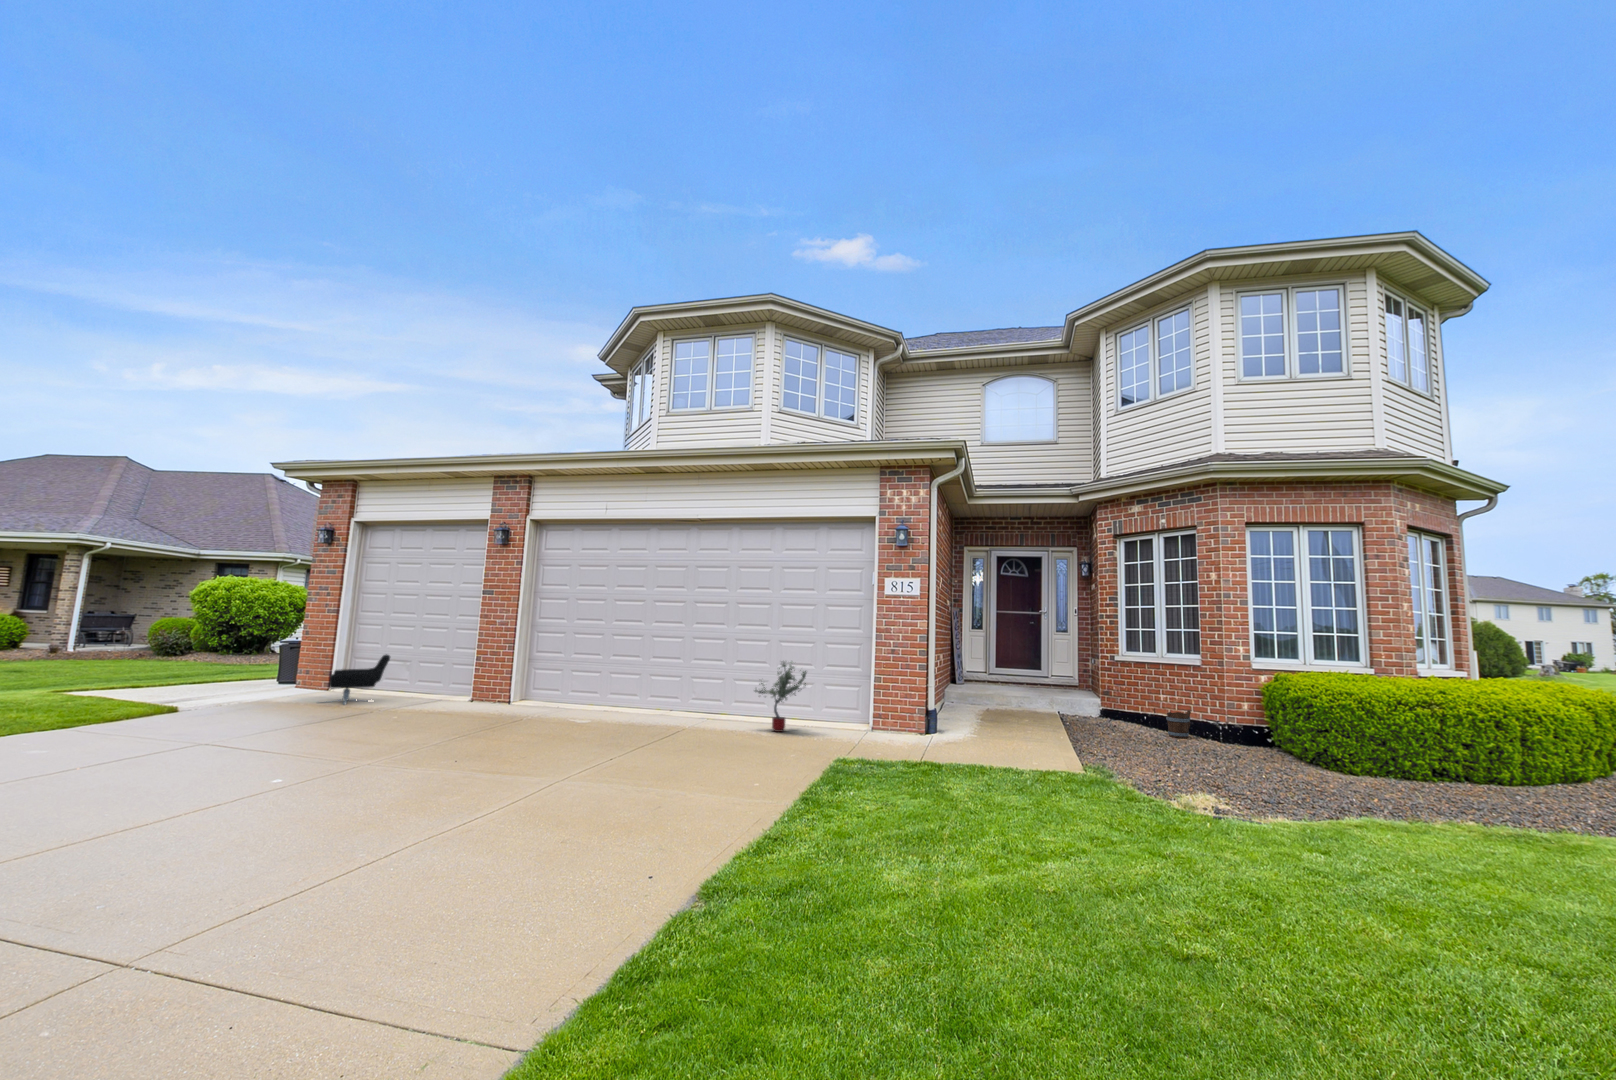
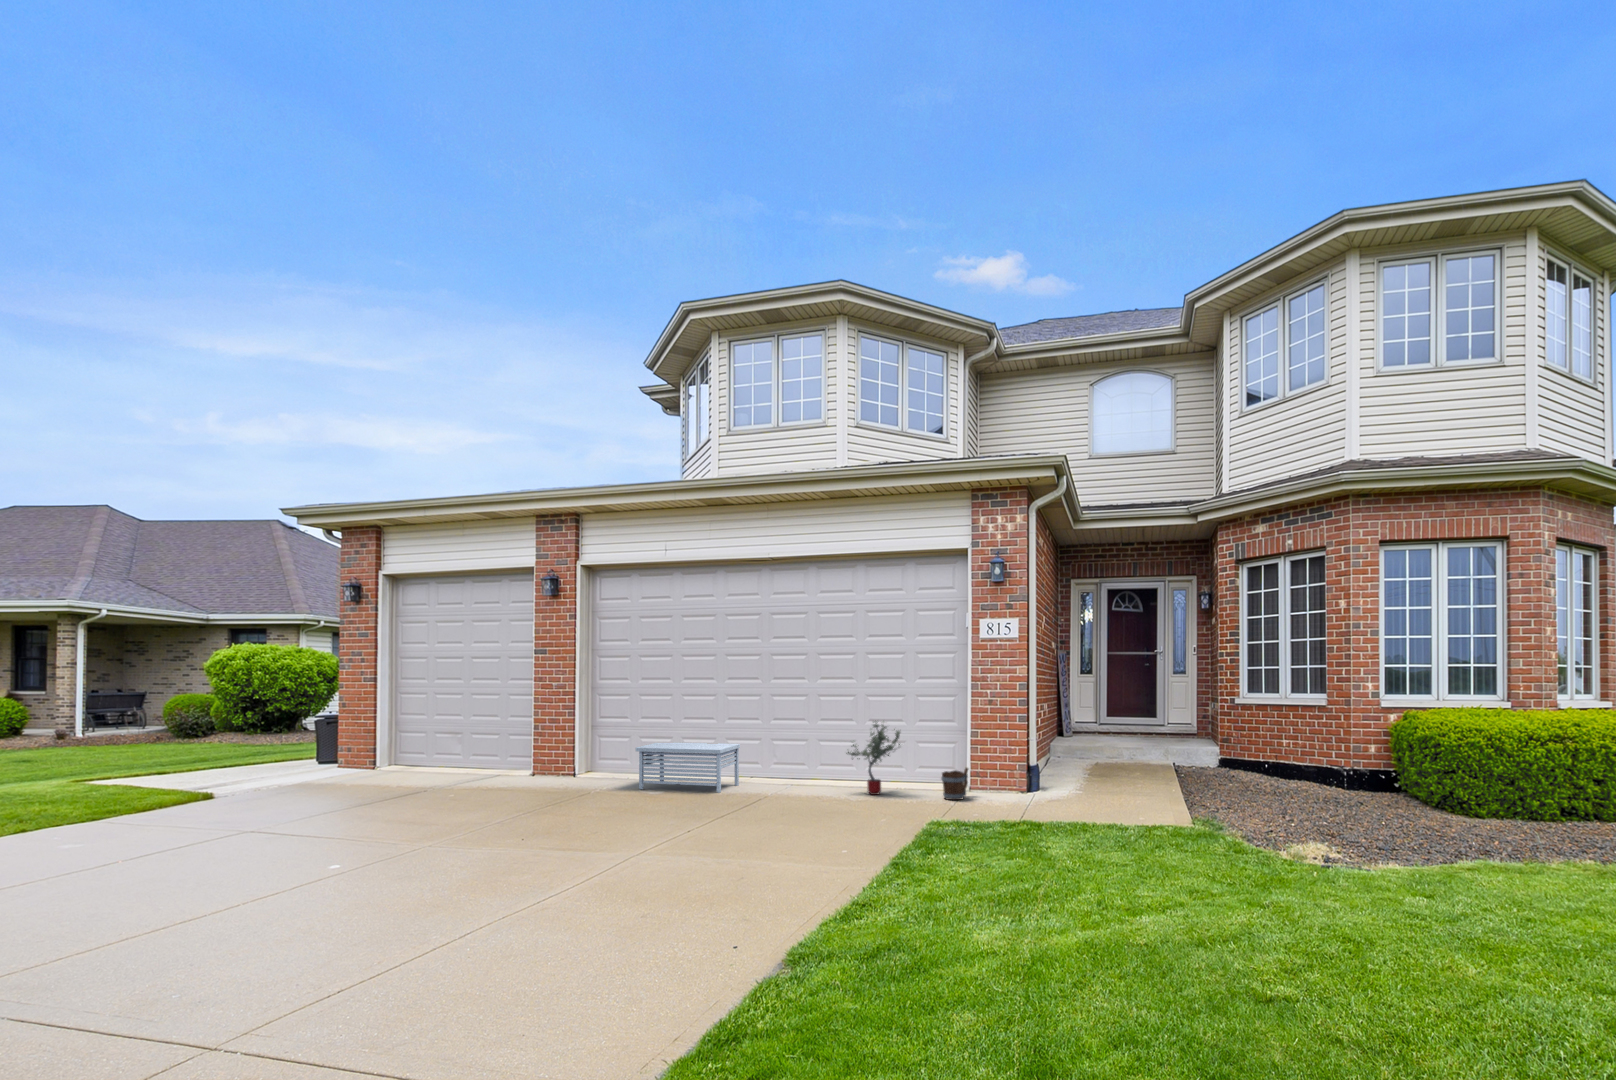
lounge chair: present [329,654,390,705] -> none [395,729,462,784]
storage bench: none [551,674,656,724] -> present [636,742,740,793]
bucket: present [1166,710,1191,738] -> present [941,768,968,800]

